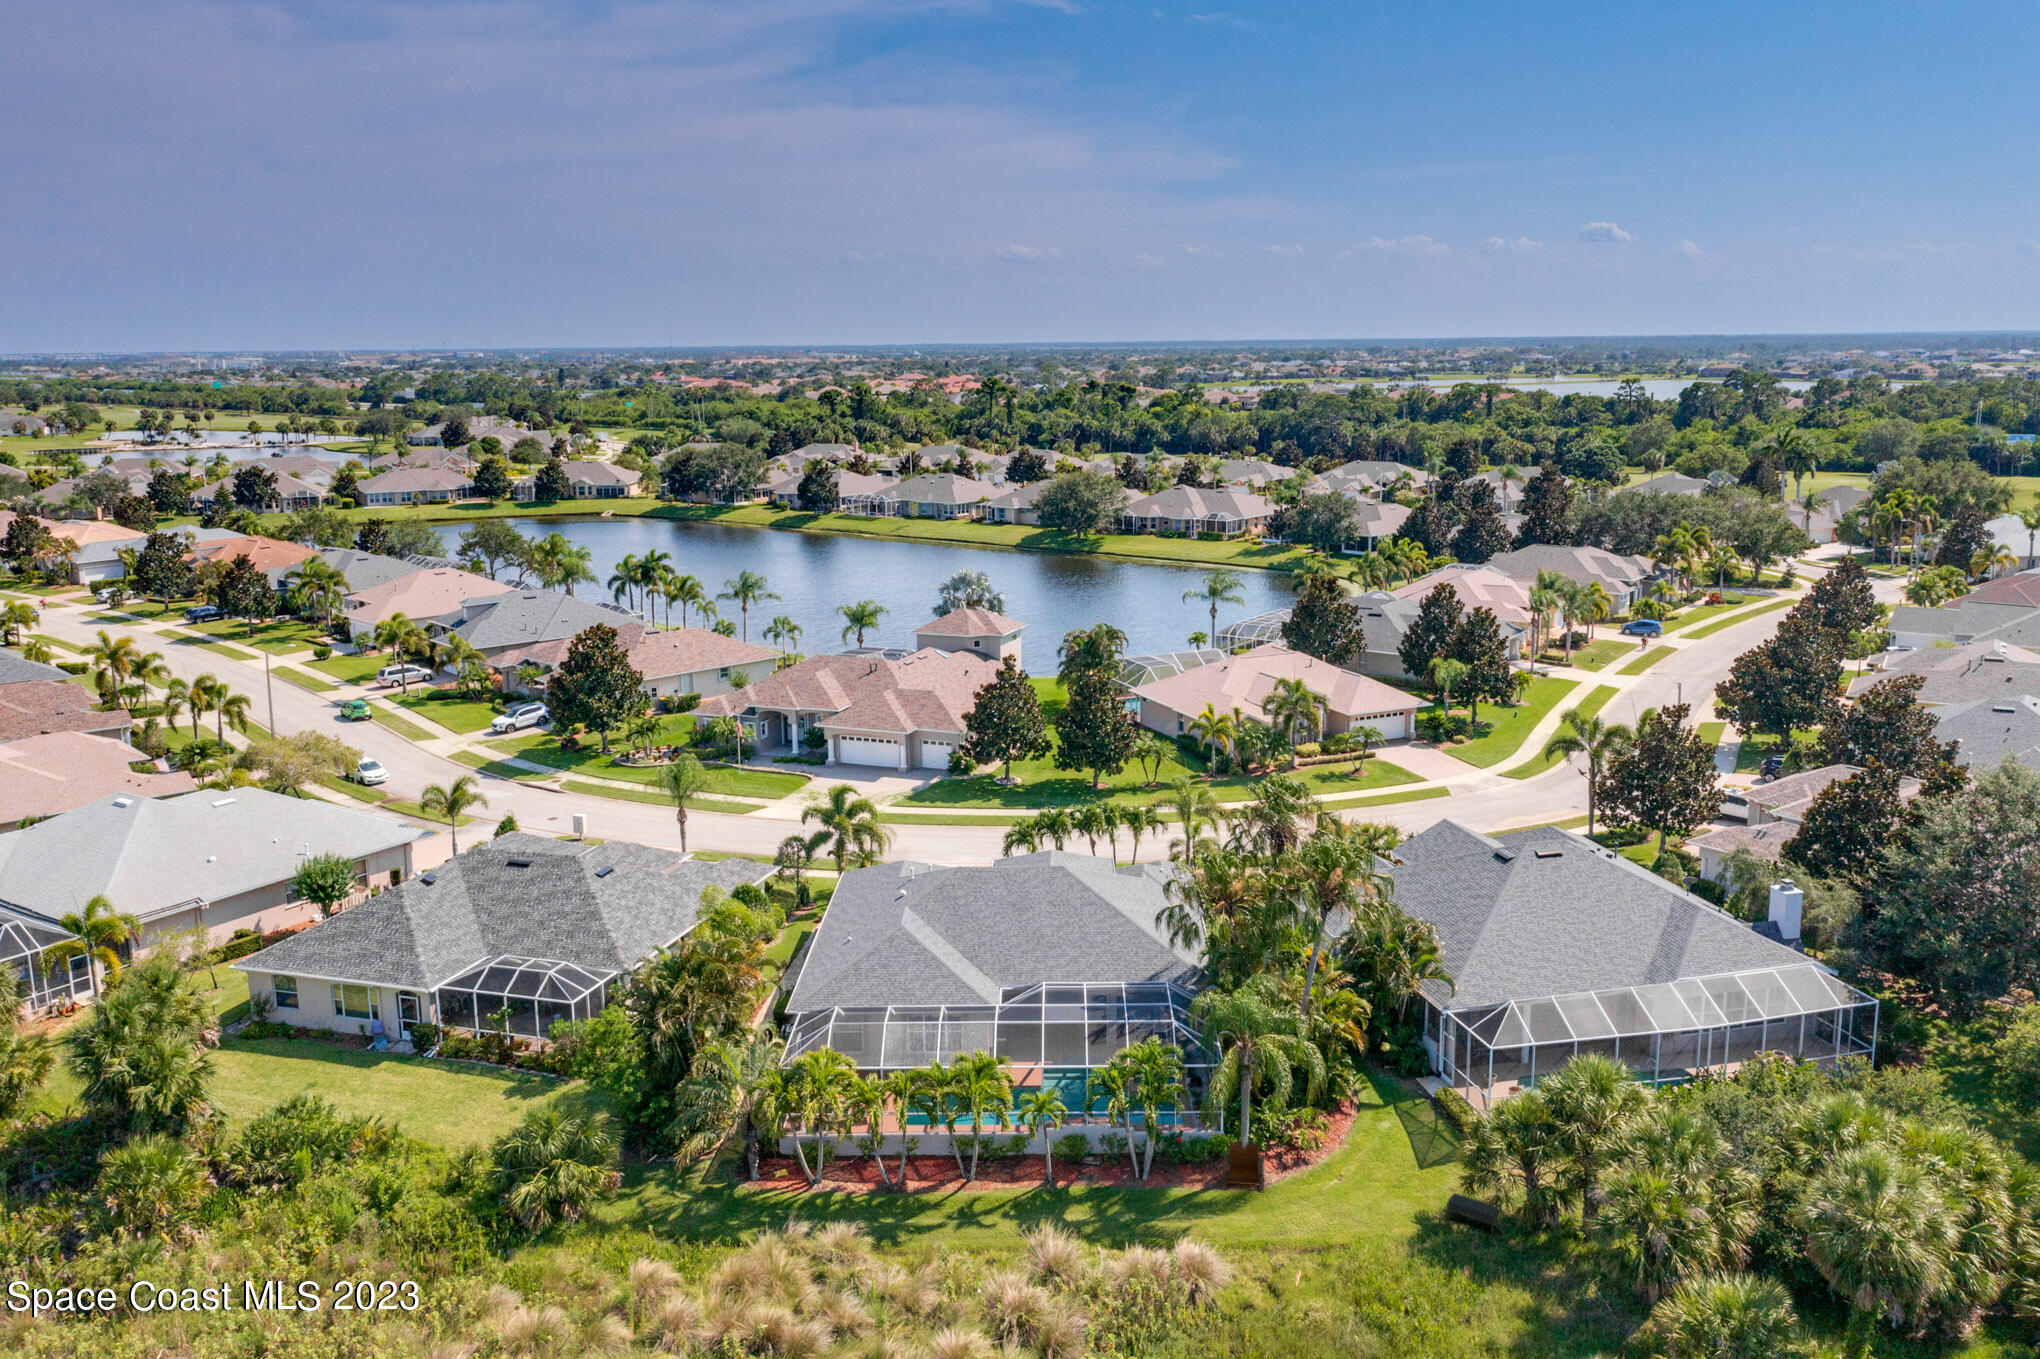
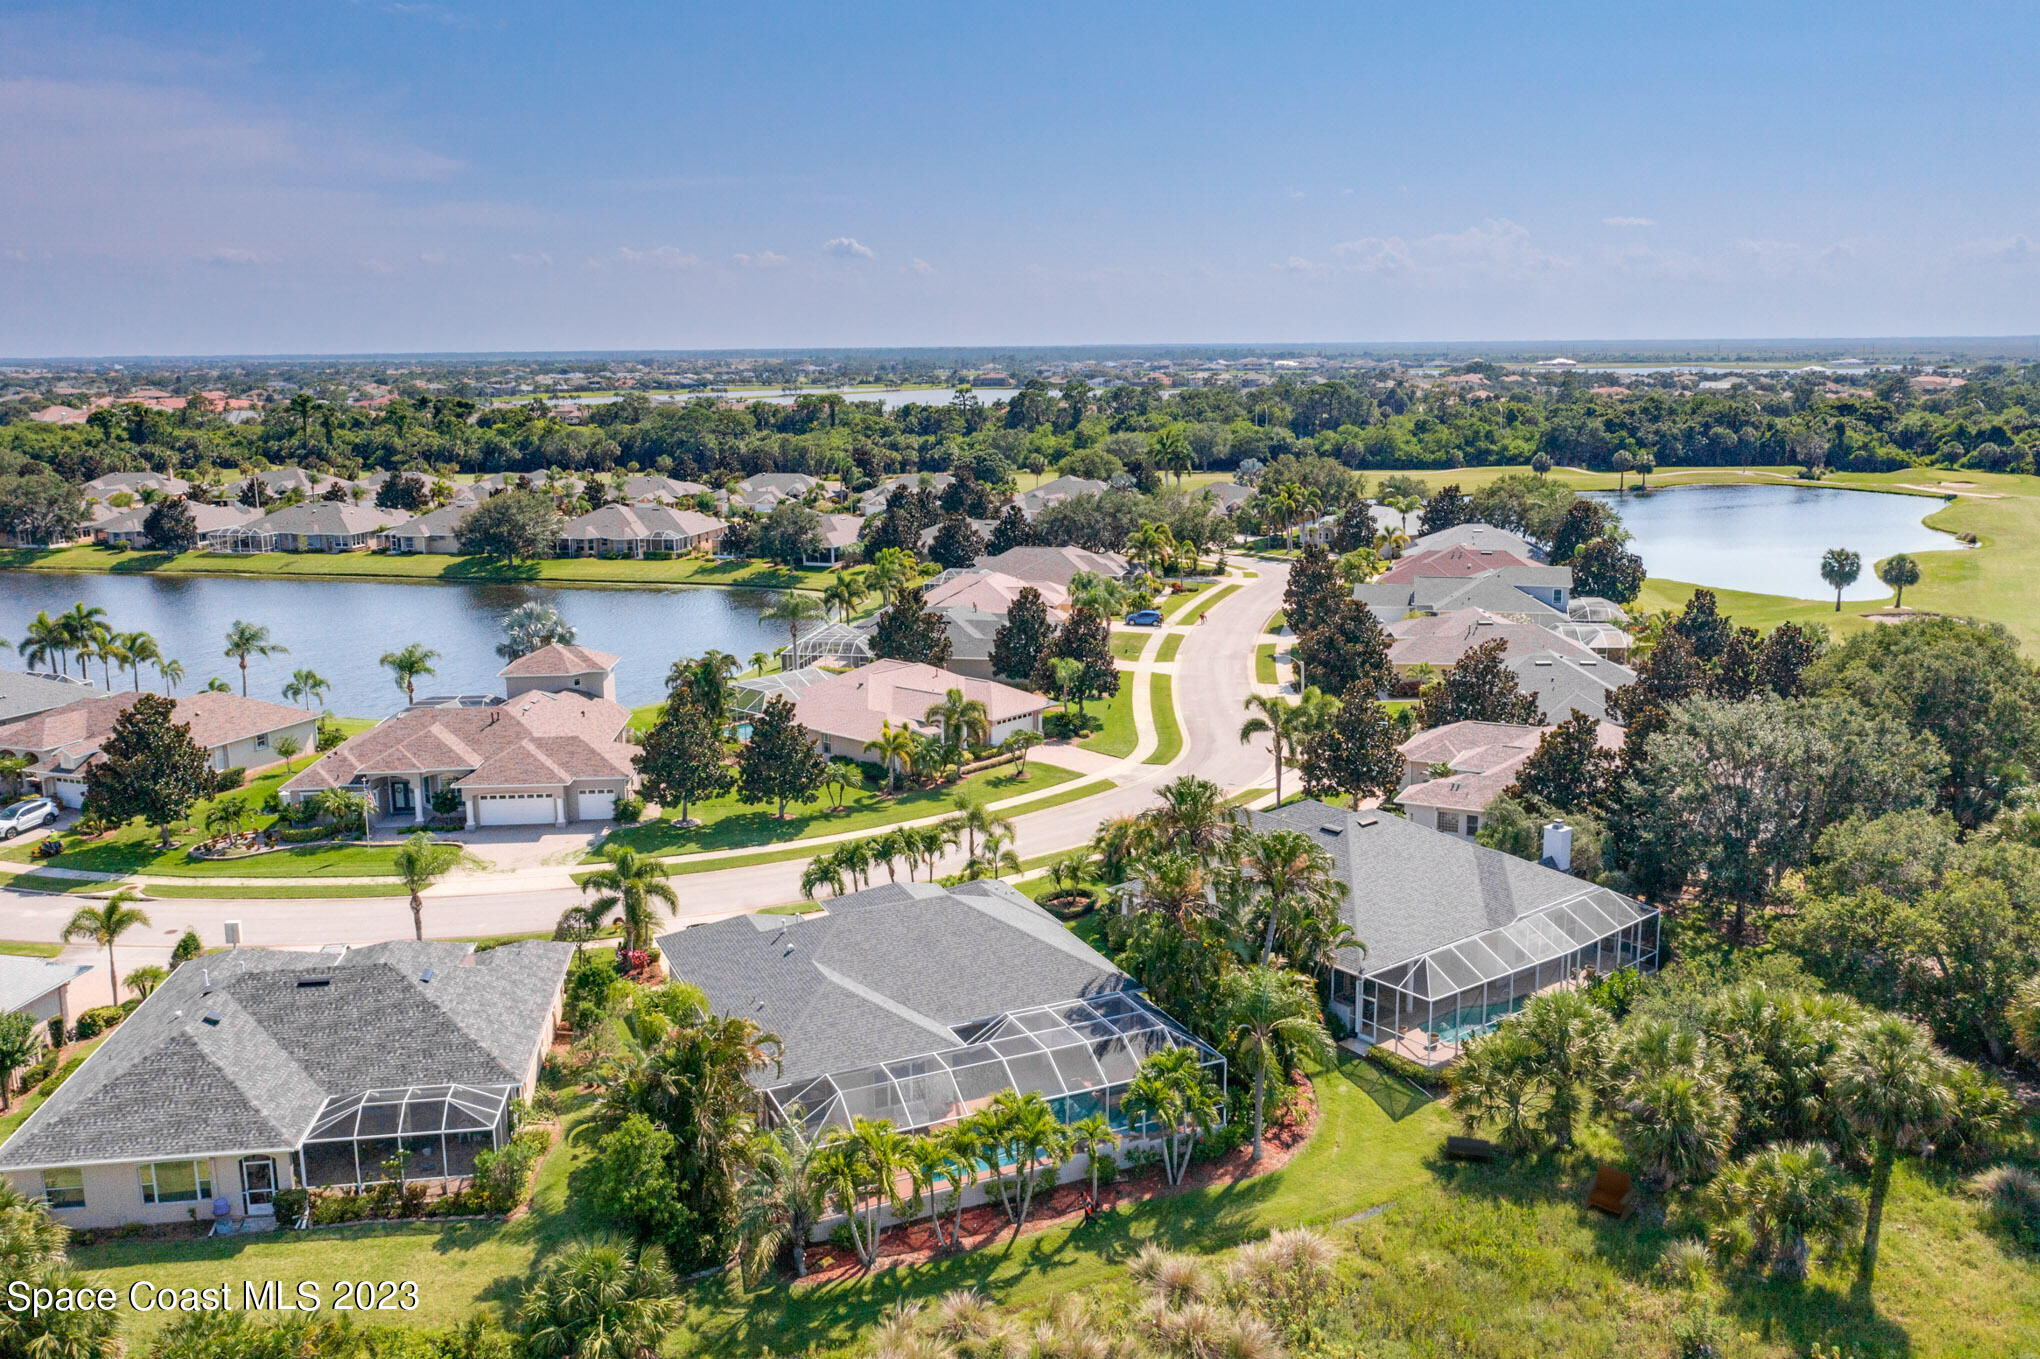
lounge chair: present [1223,1141,1264,1193] -> present [1583,1164,1636,1222]

